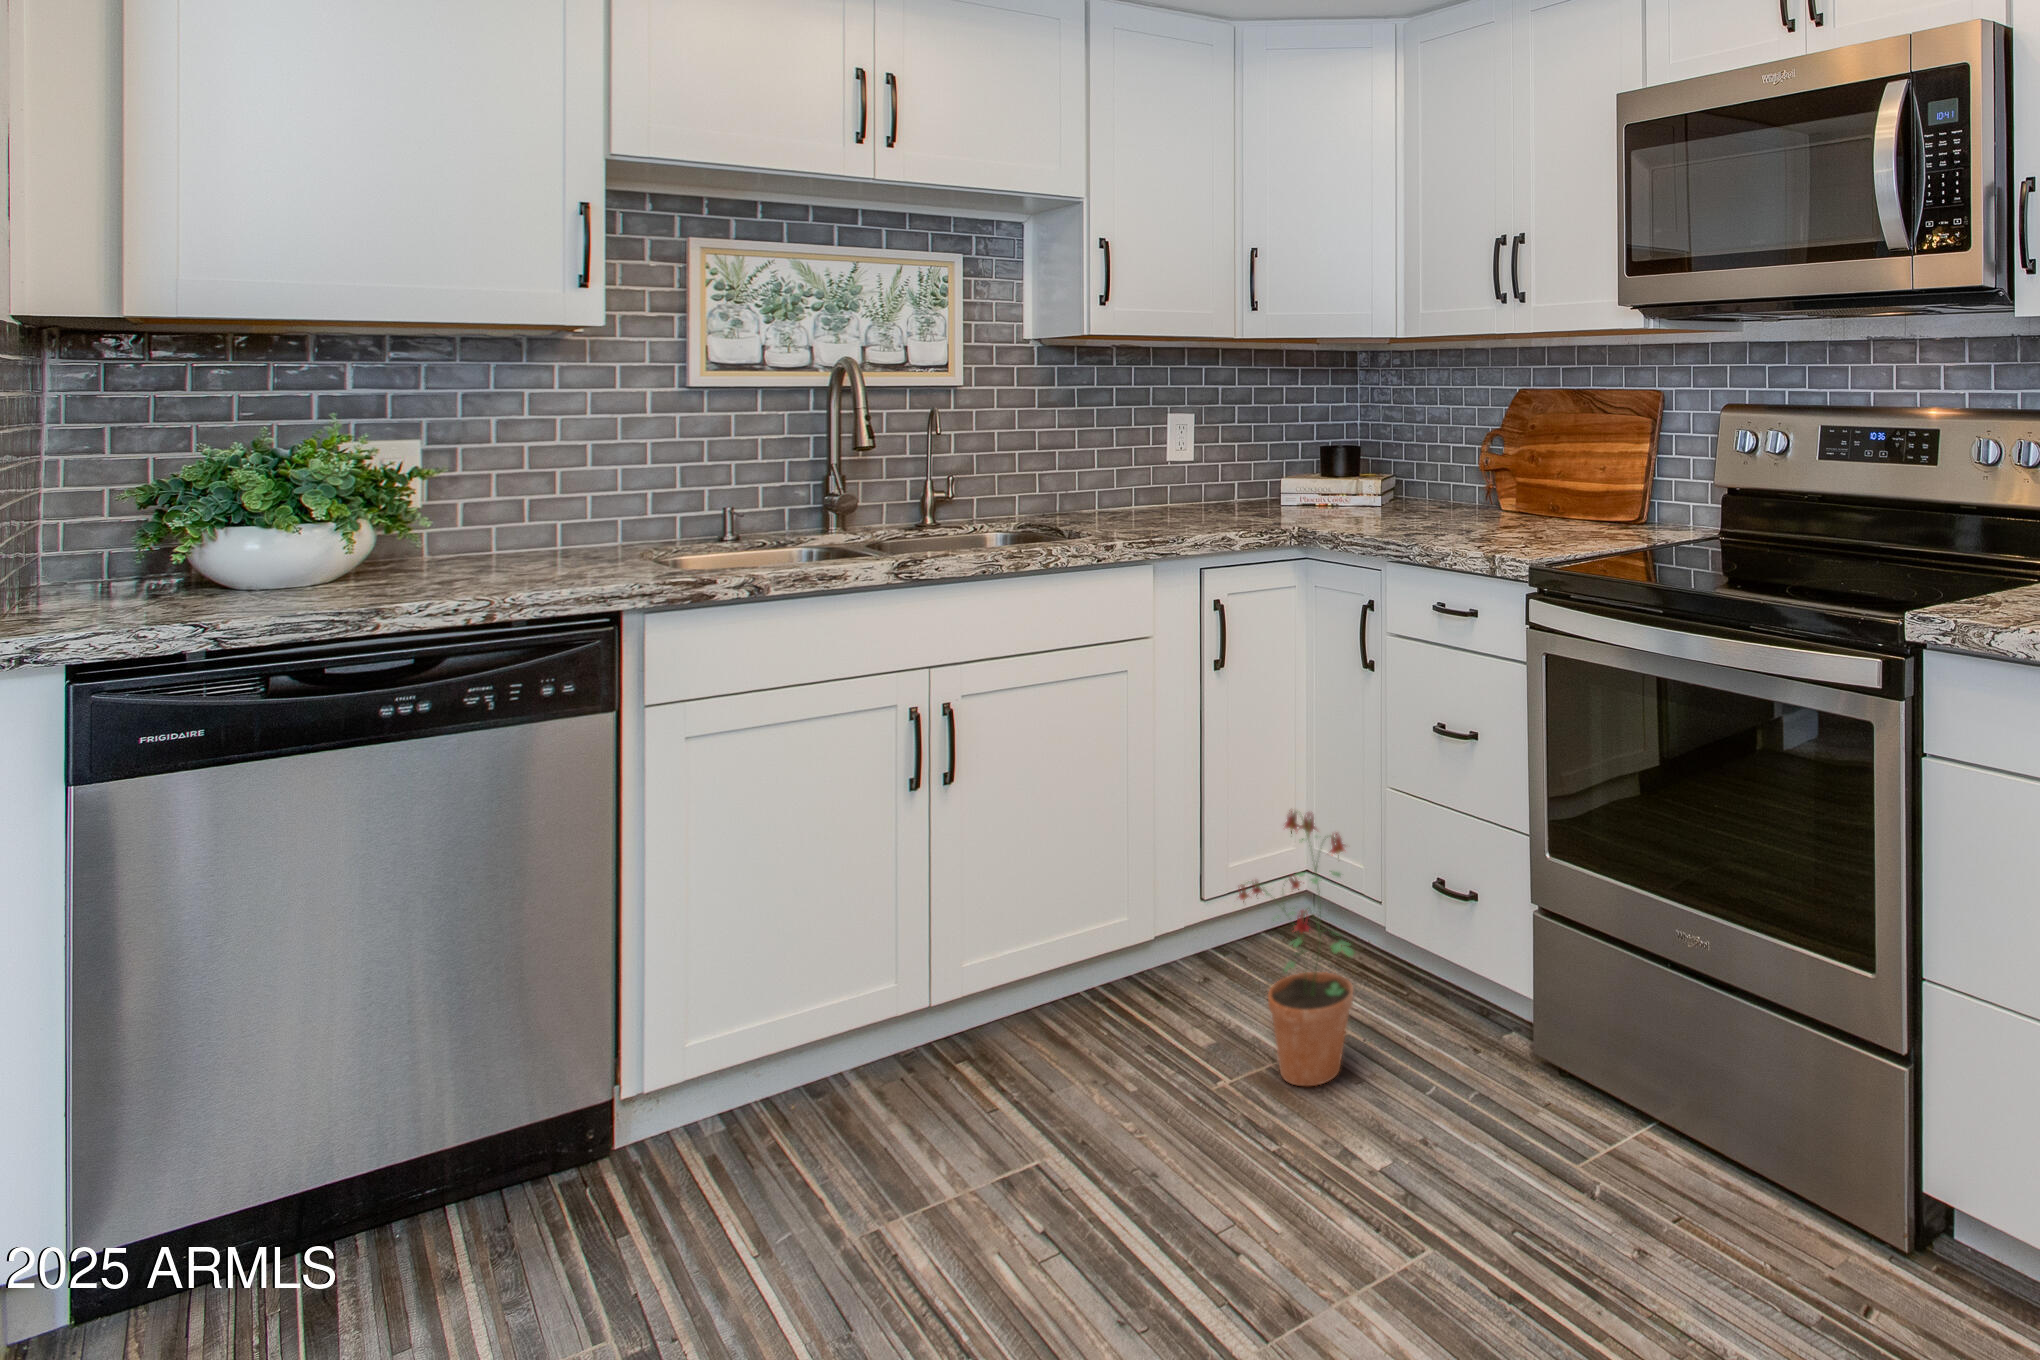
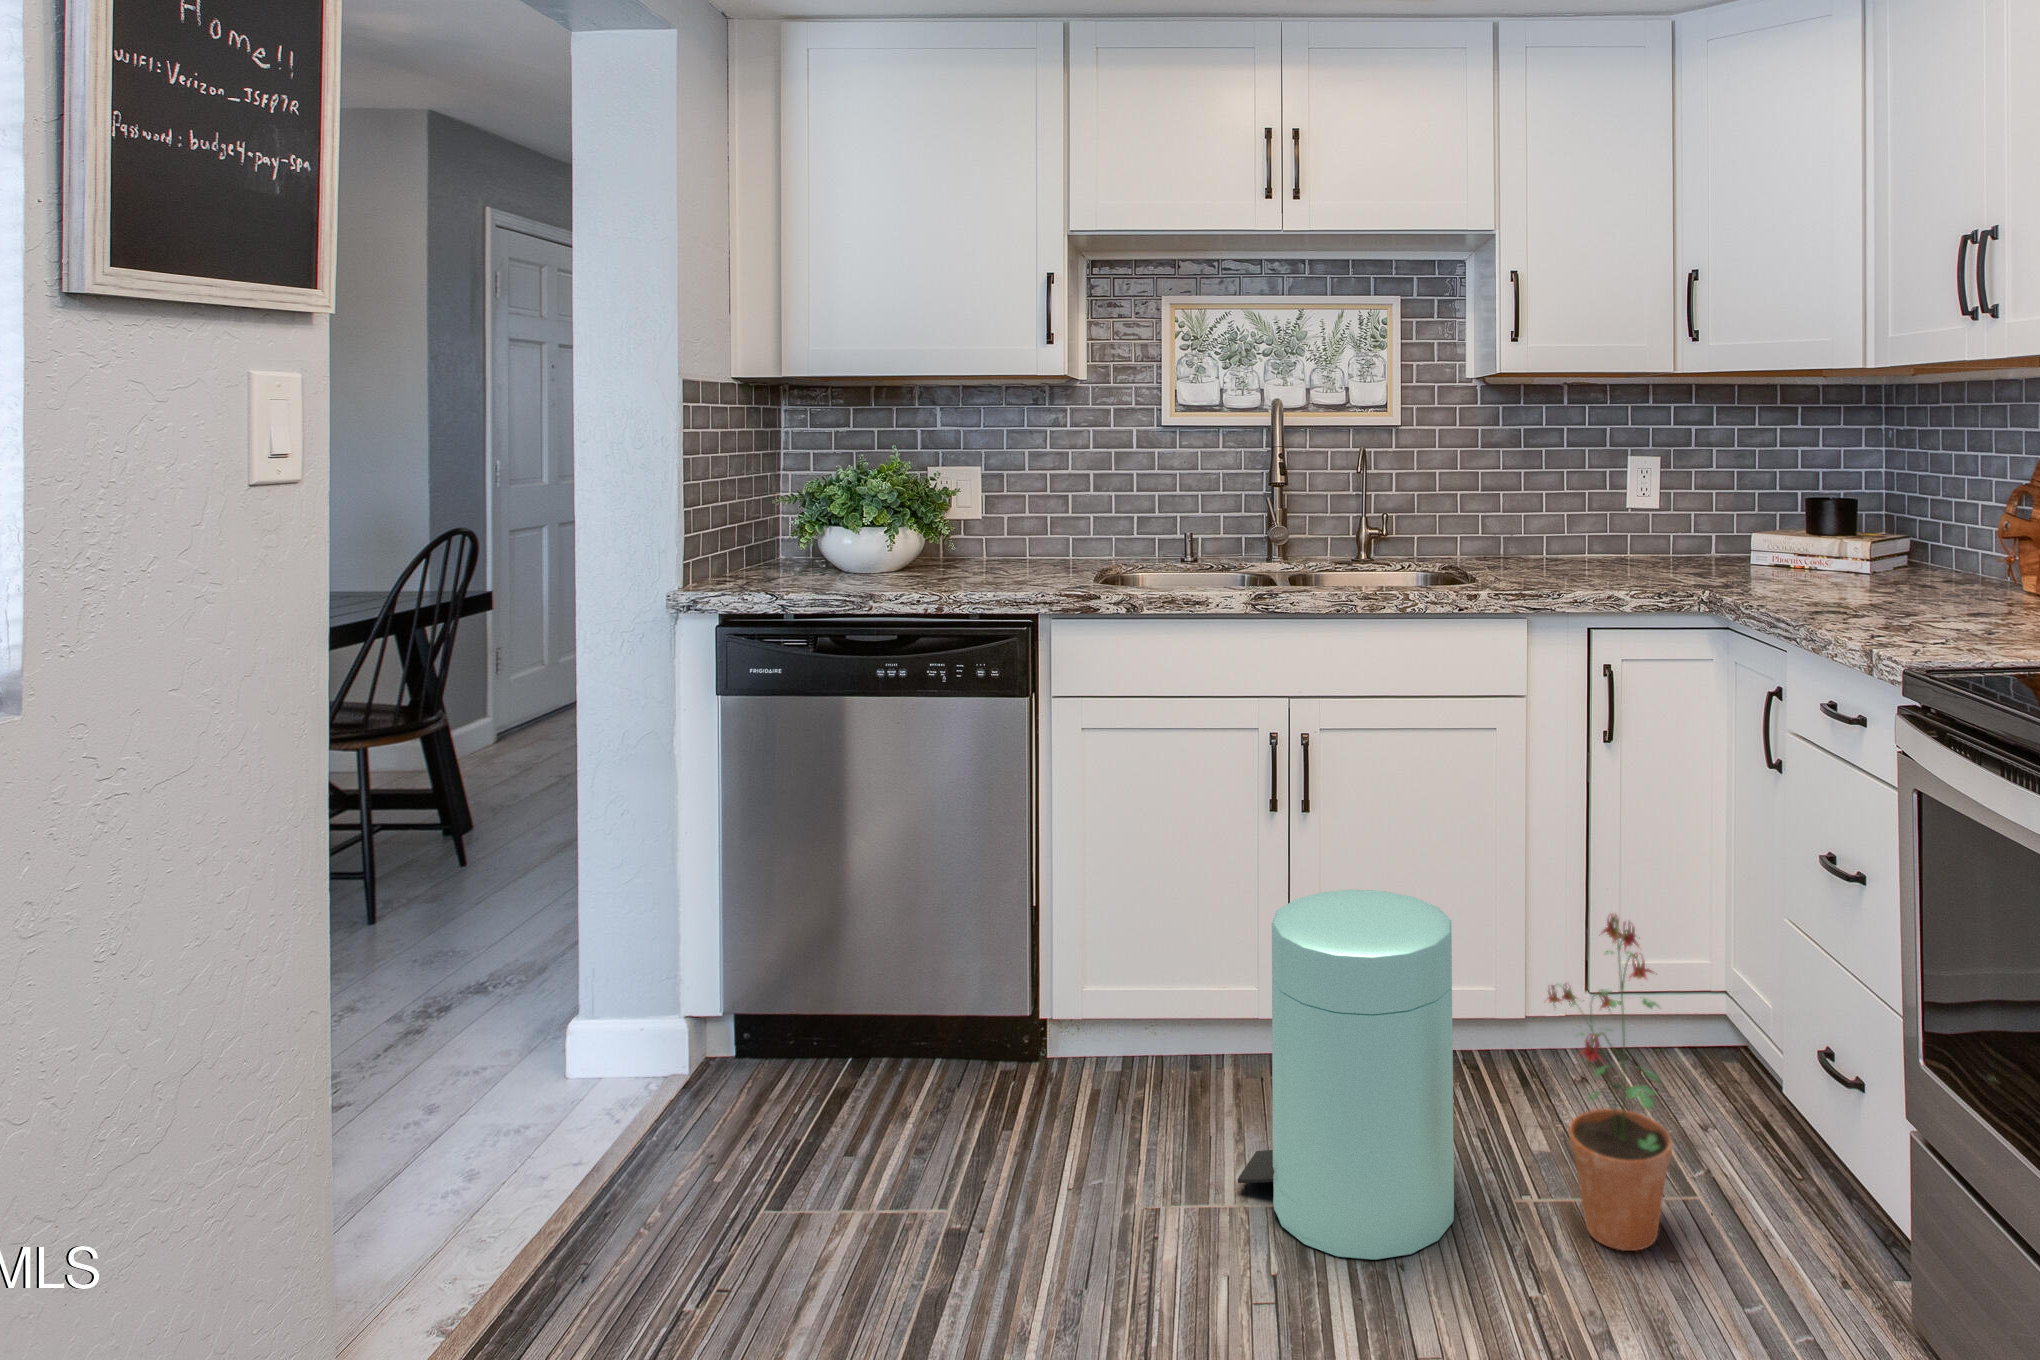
trash can: none [957,838,1180,1192] -> present [1238,890,1454,1260]

